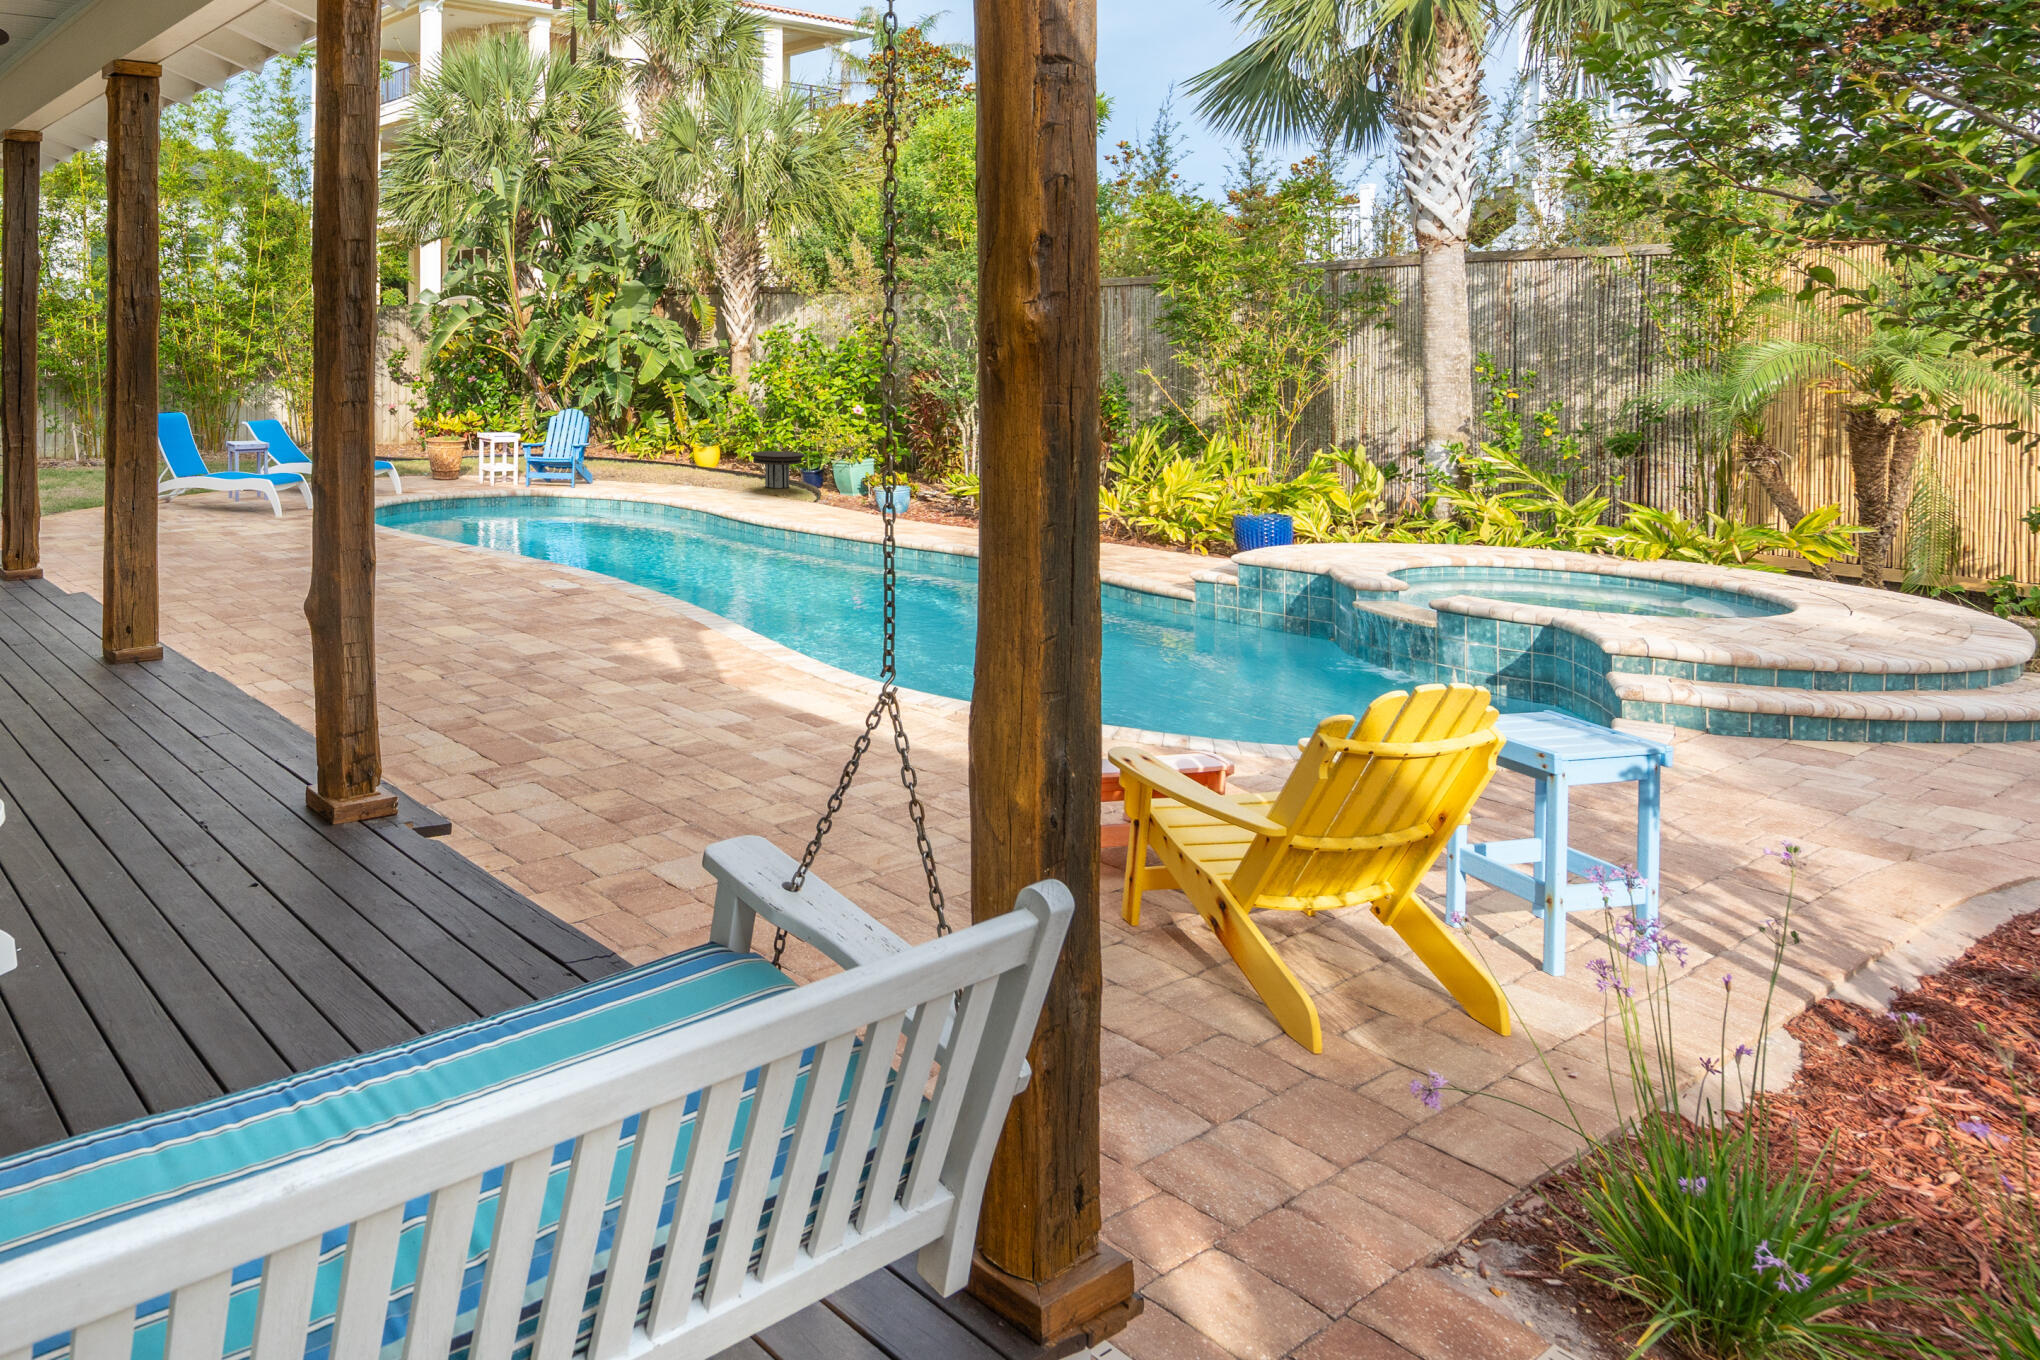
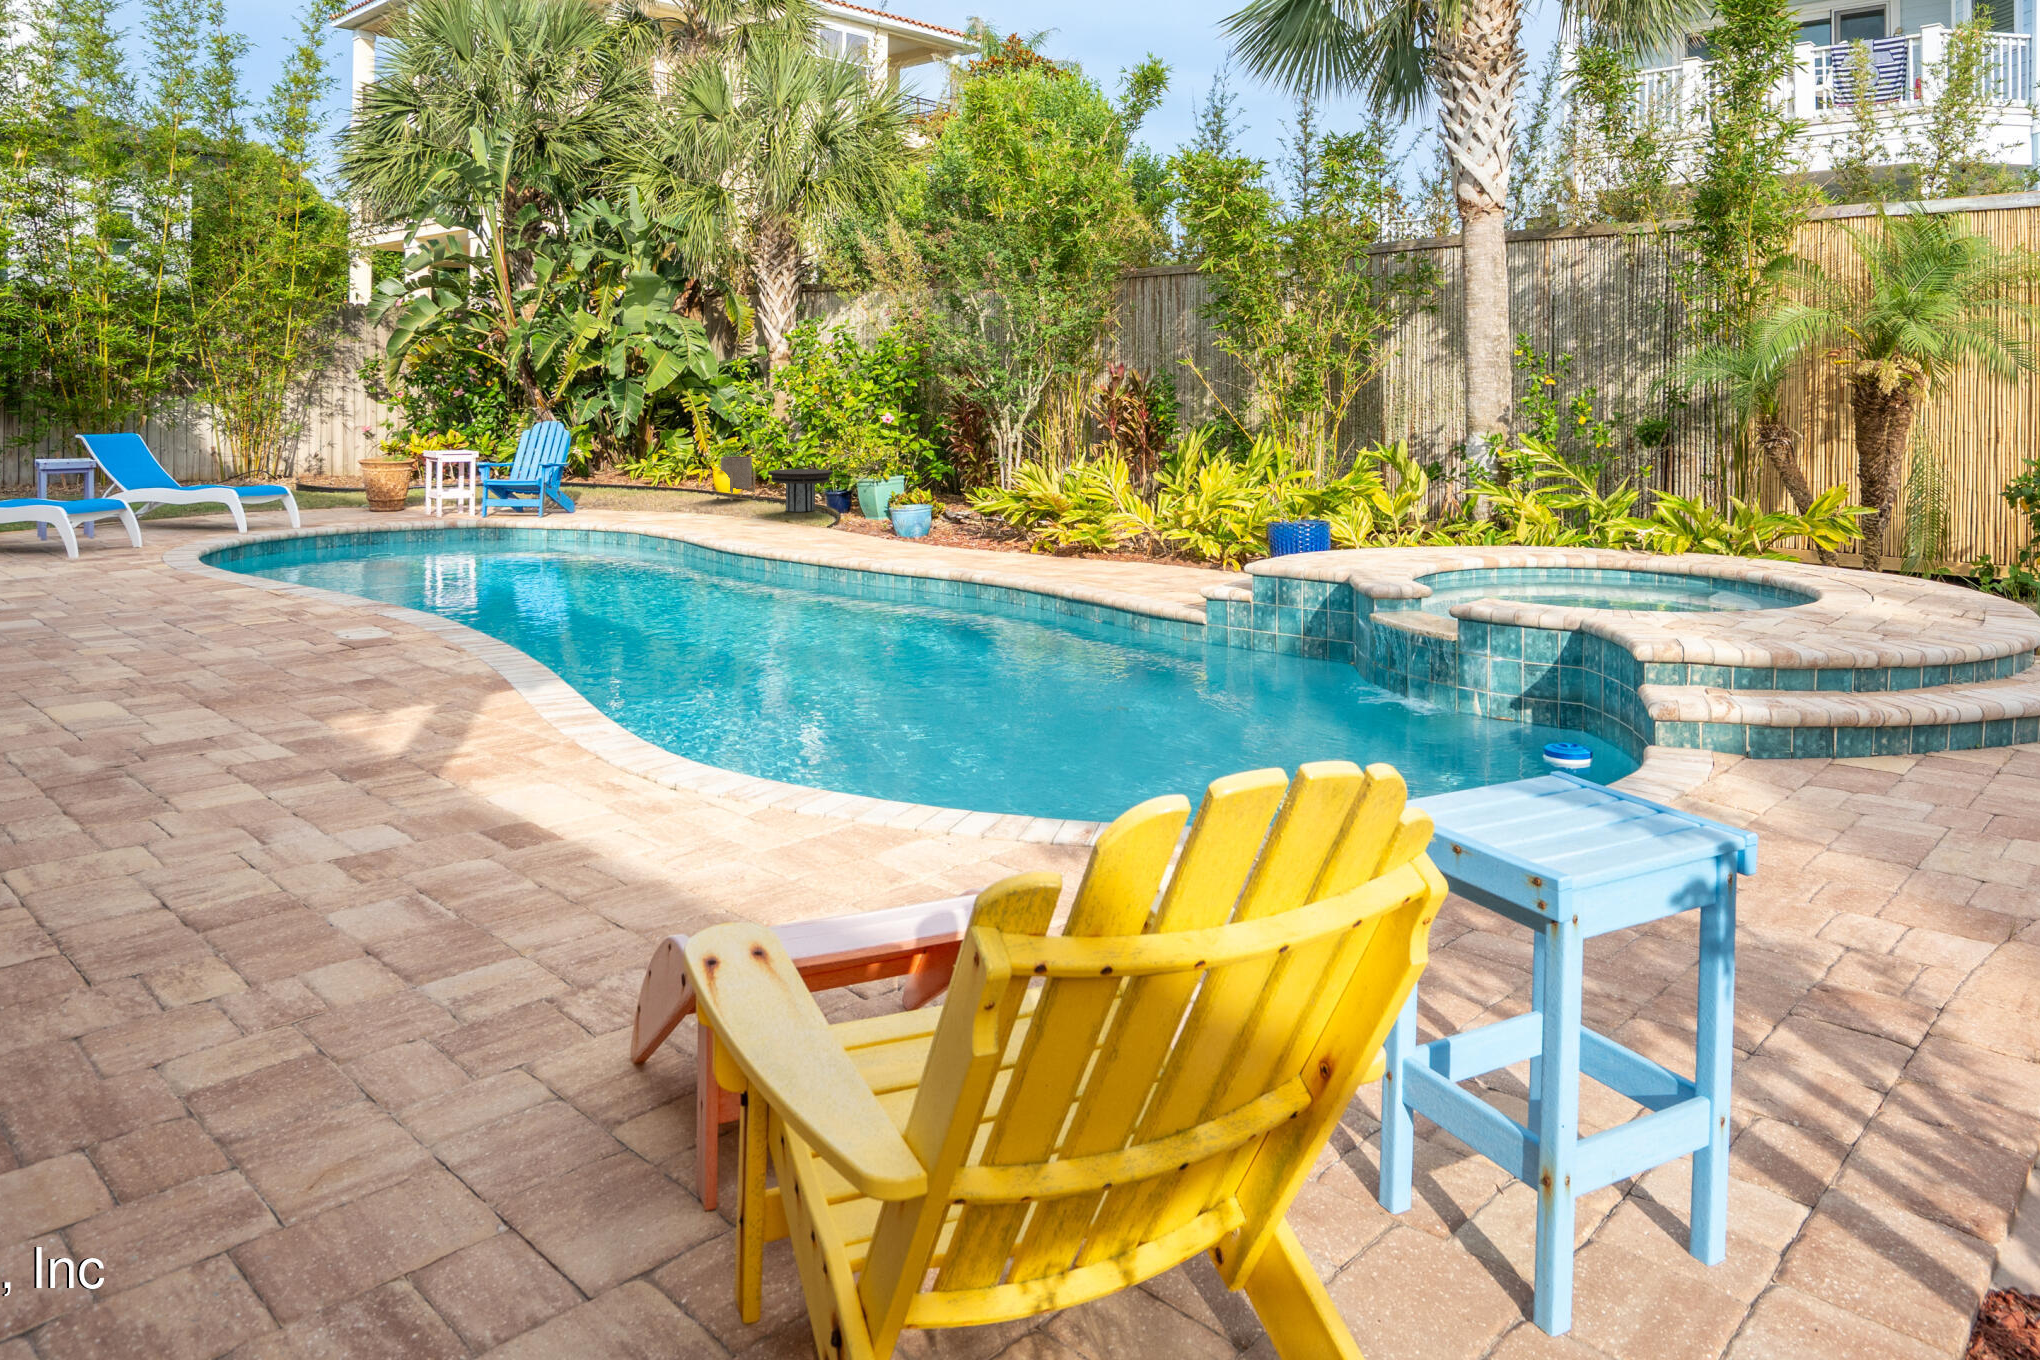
planter: none [699,438,731,476] -> present [717,456,755,501]

